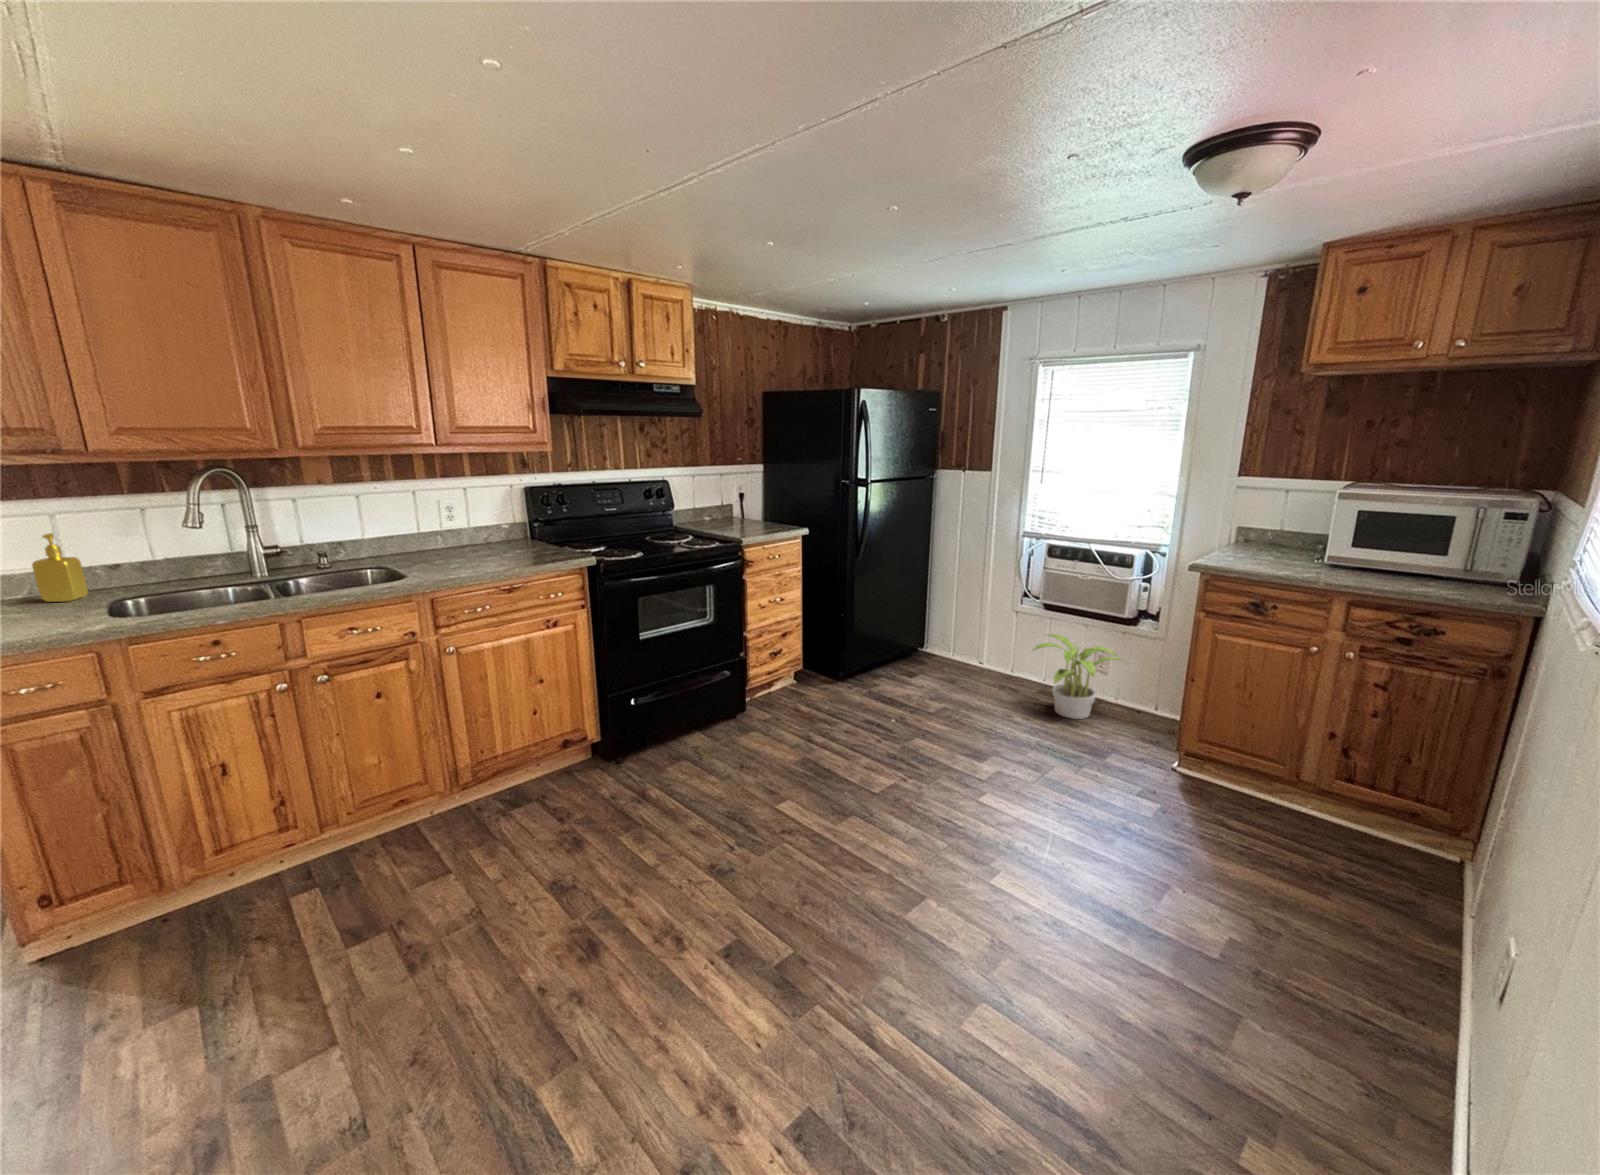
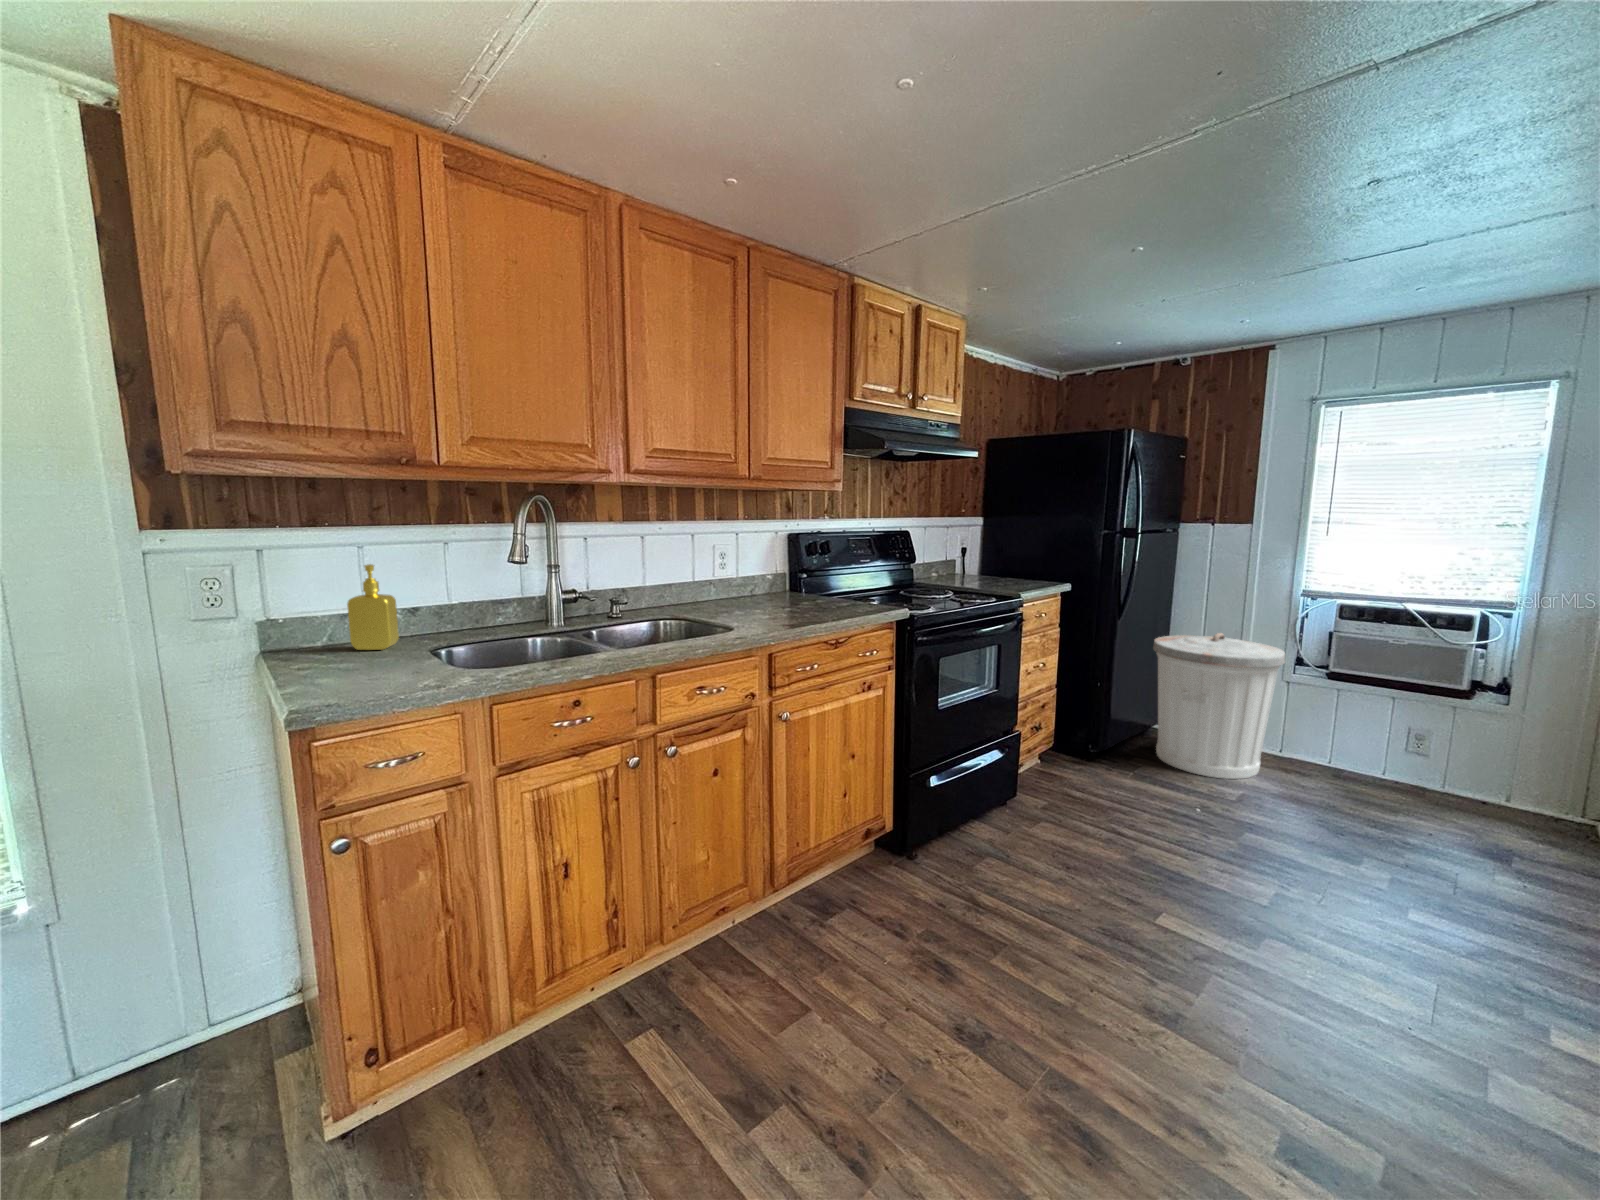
trash can: none [894,569,994,695] -> present [1153,633,1285,779]
potted plant: present [1033,634,1123,719] -> none [1358,708,1485,810]

